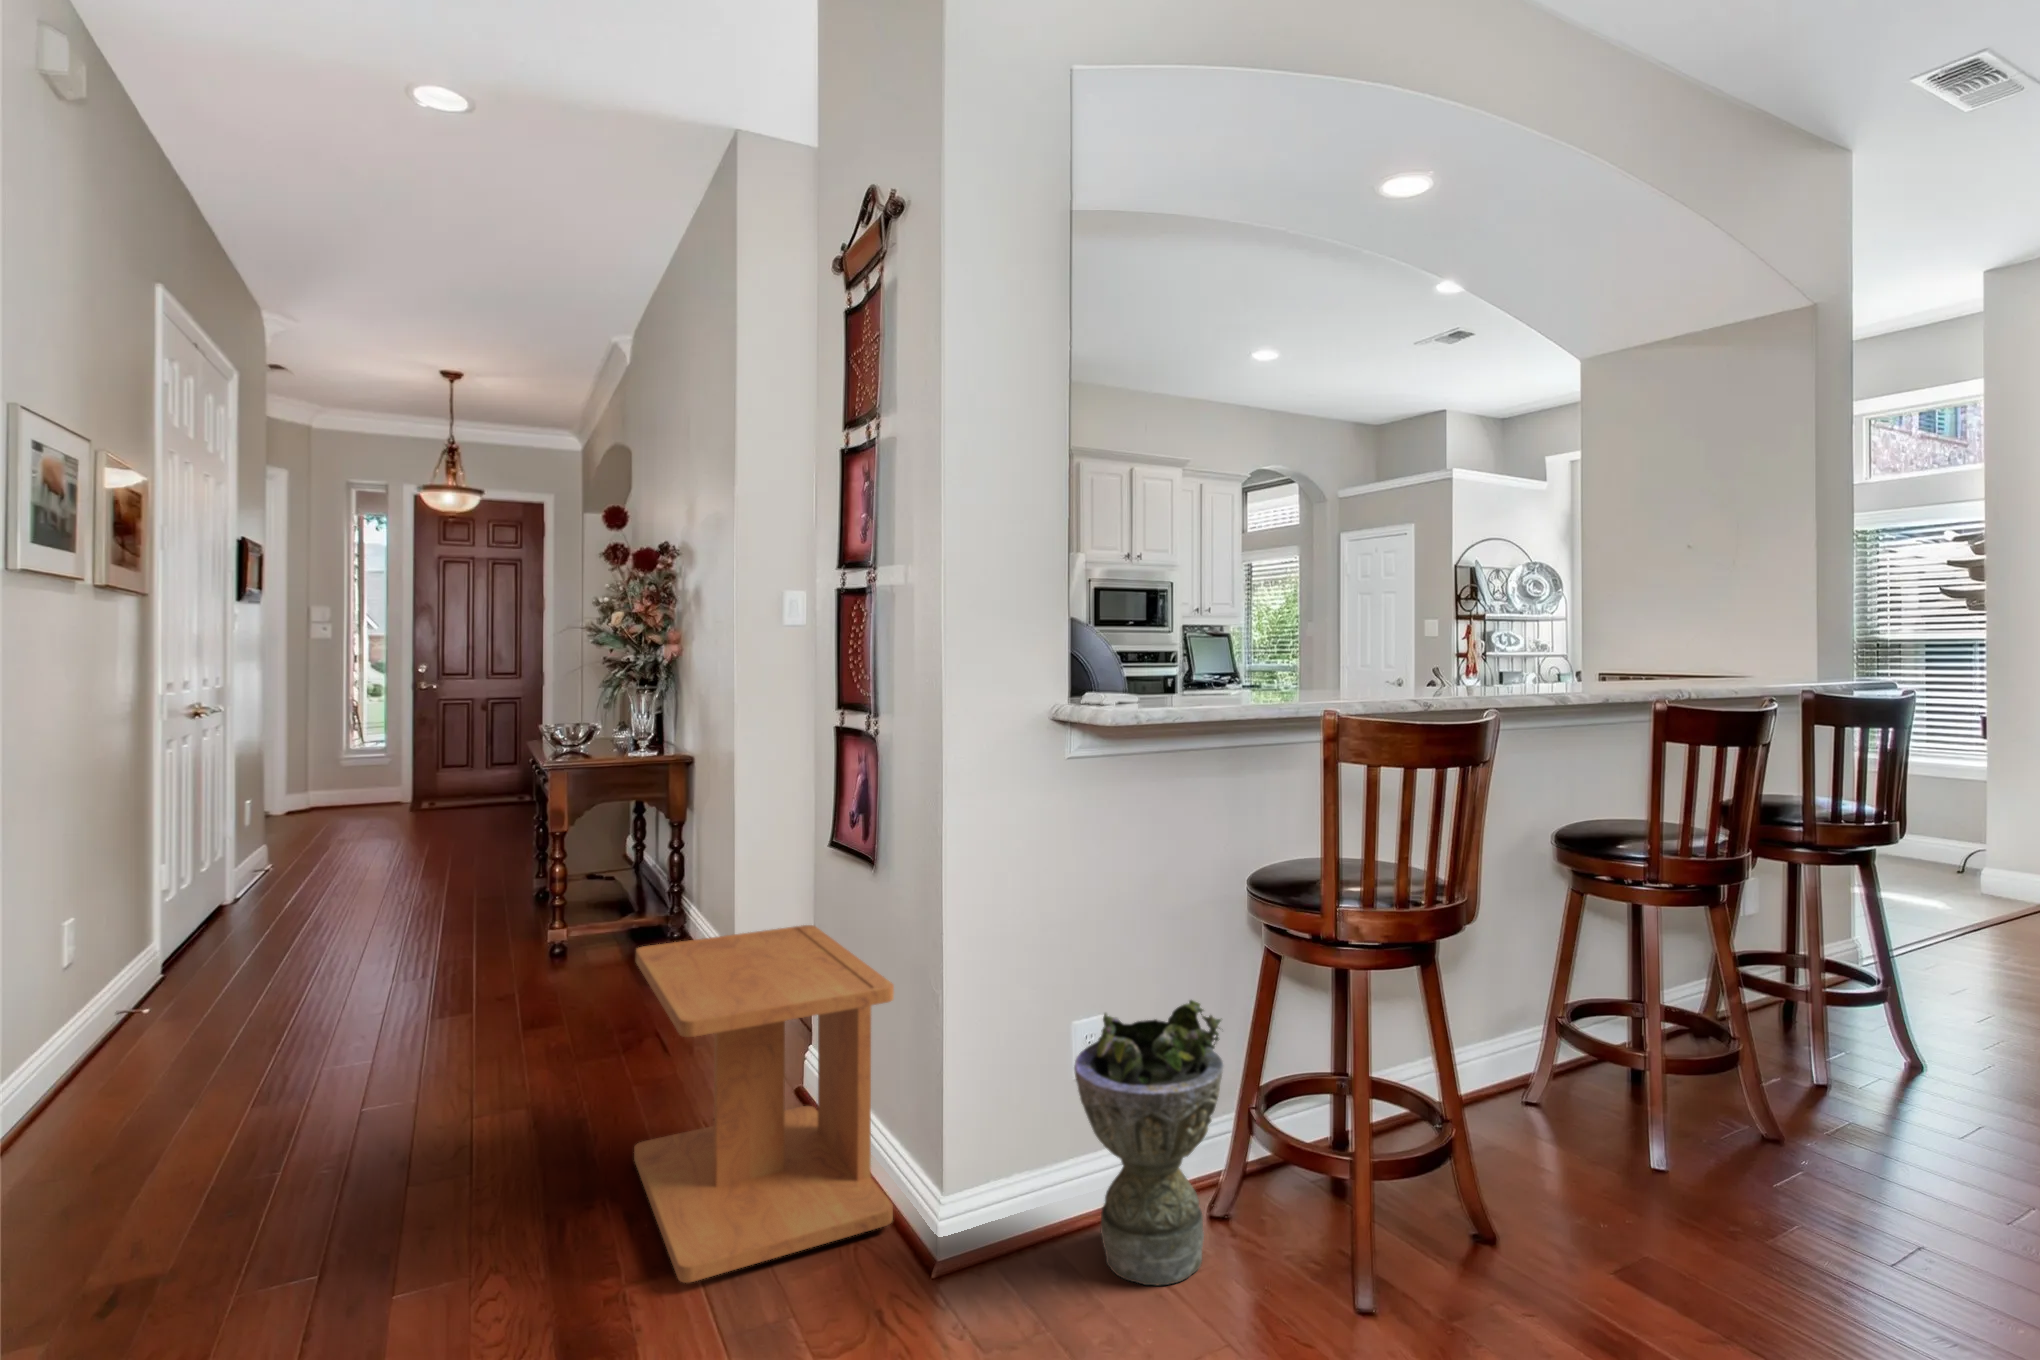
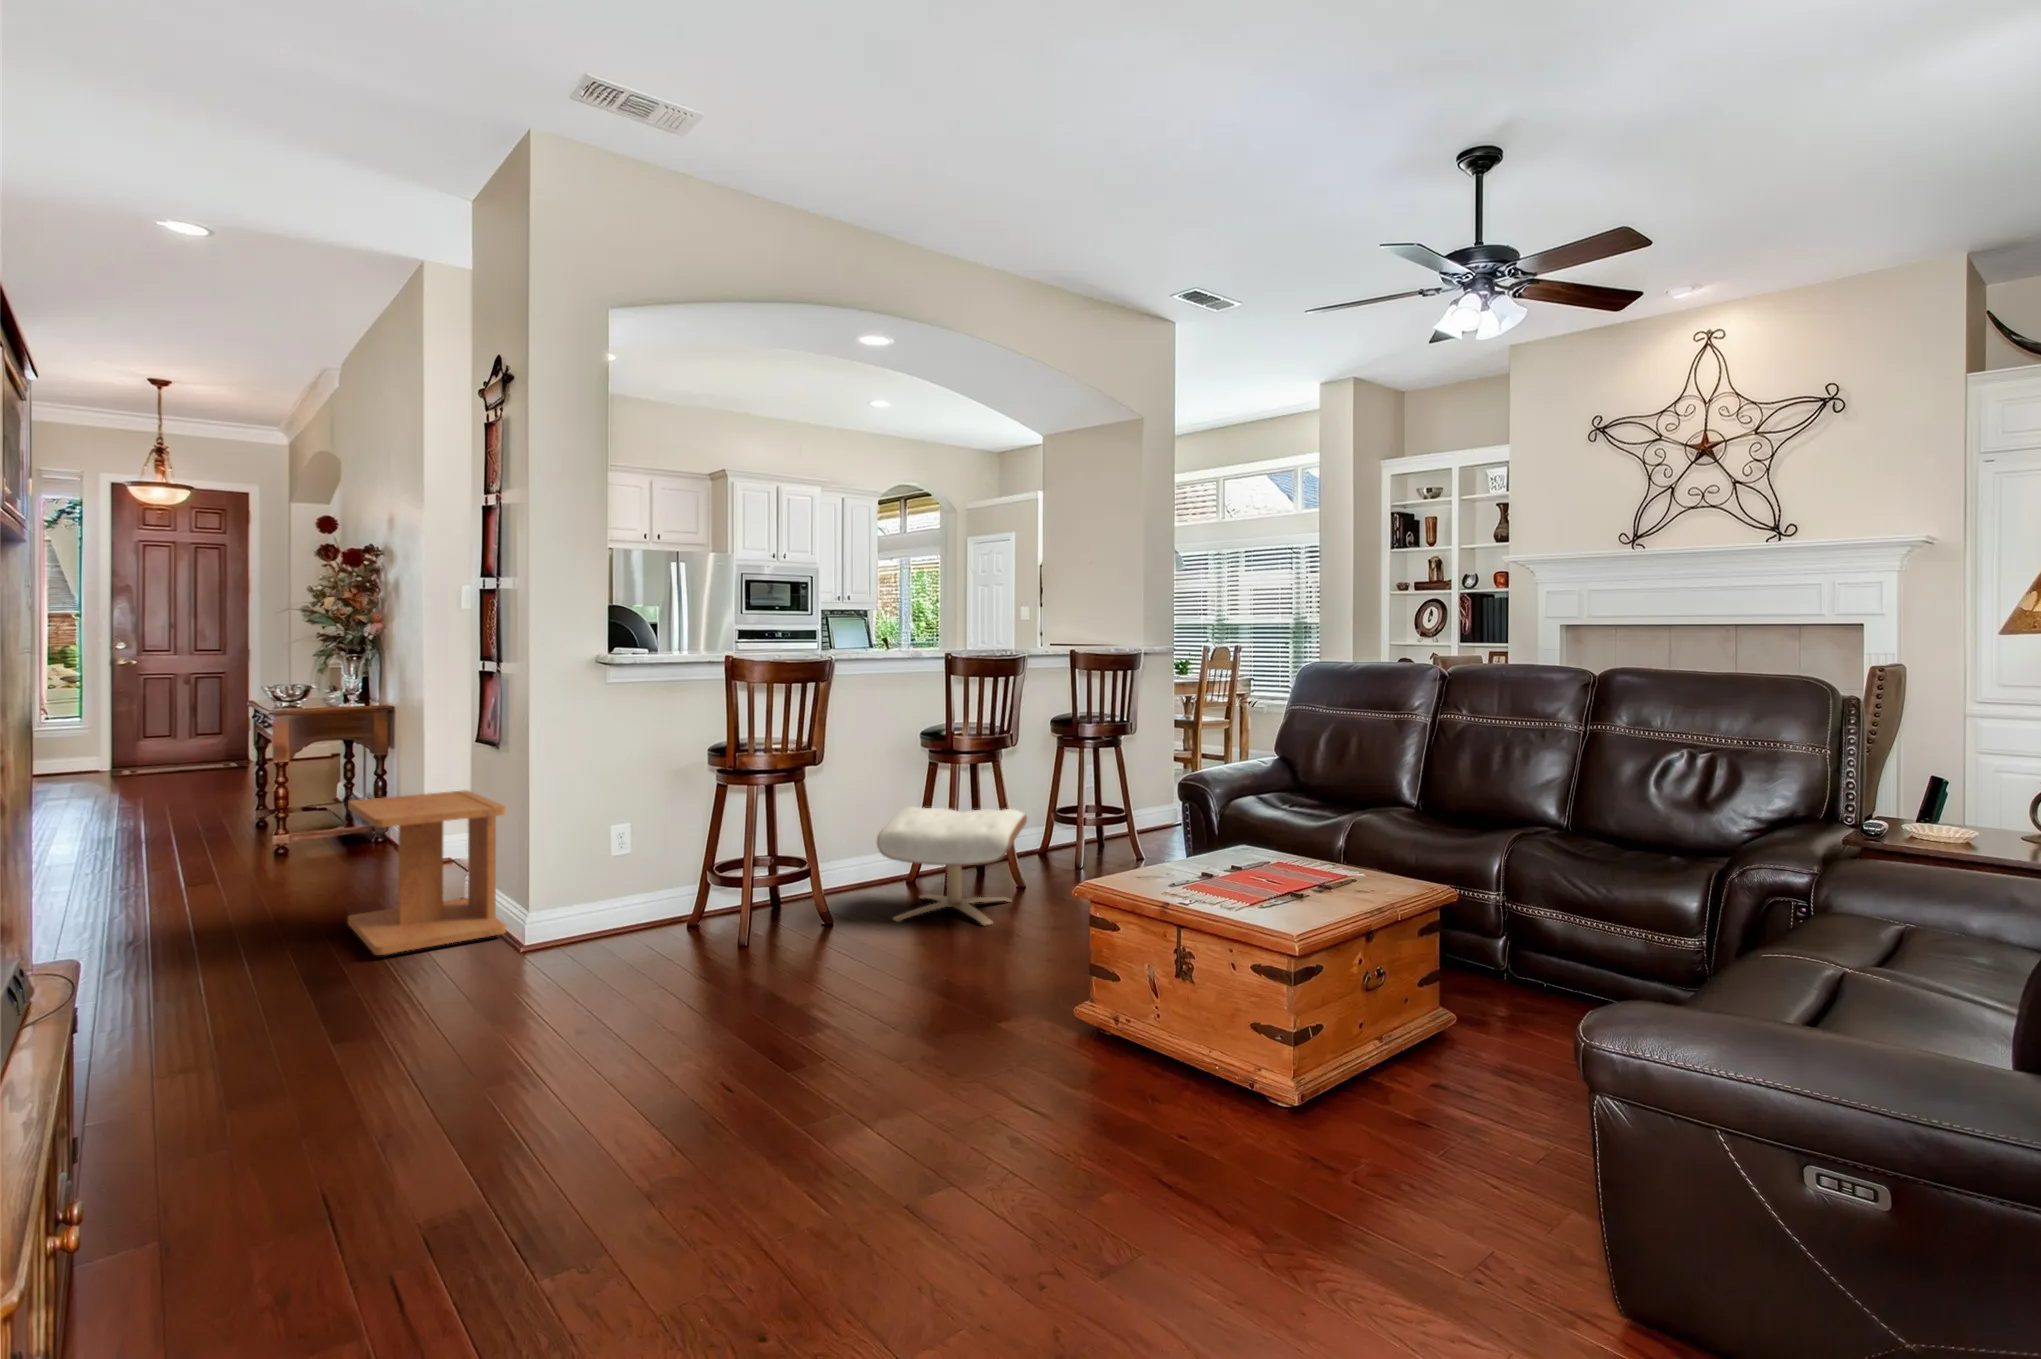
ottoman: none [1557,990,1893,1289] -> present [877,807,1027,925]
planter: present [1074,1000,1223,1285] -> none [605,808,688,944]

